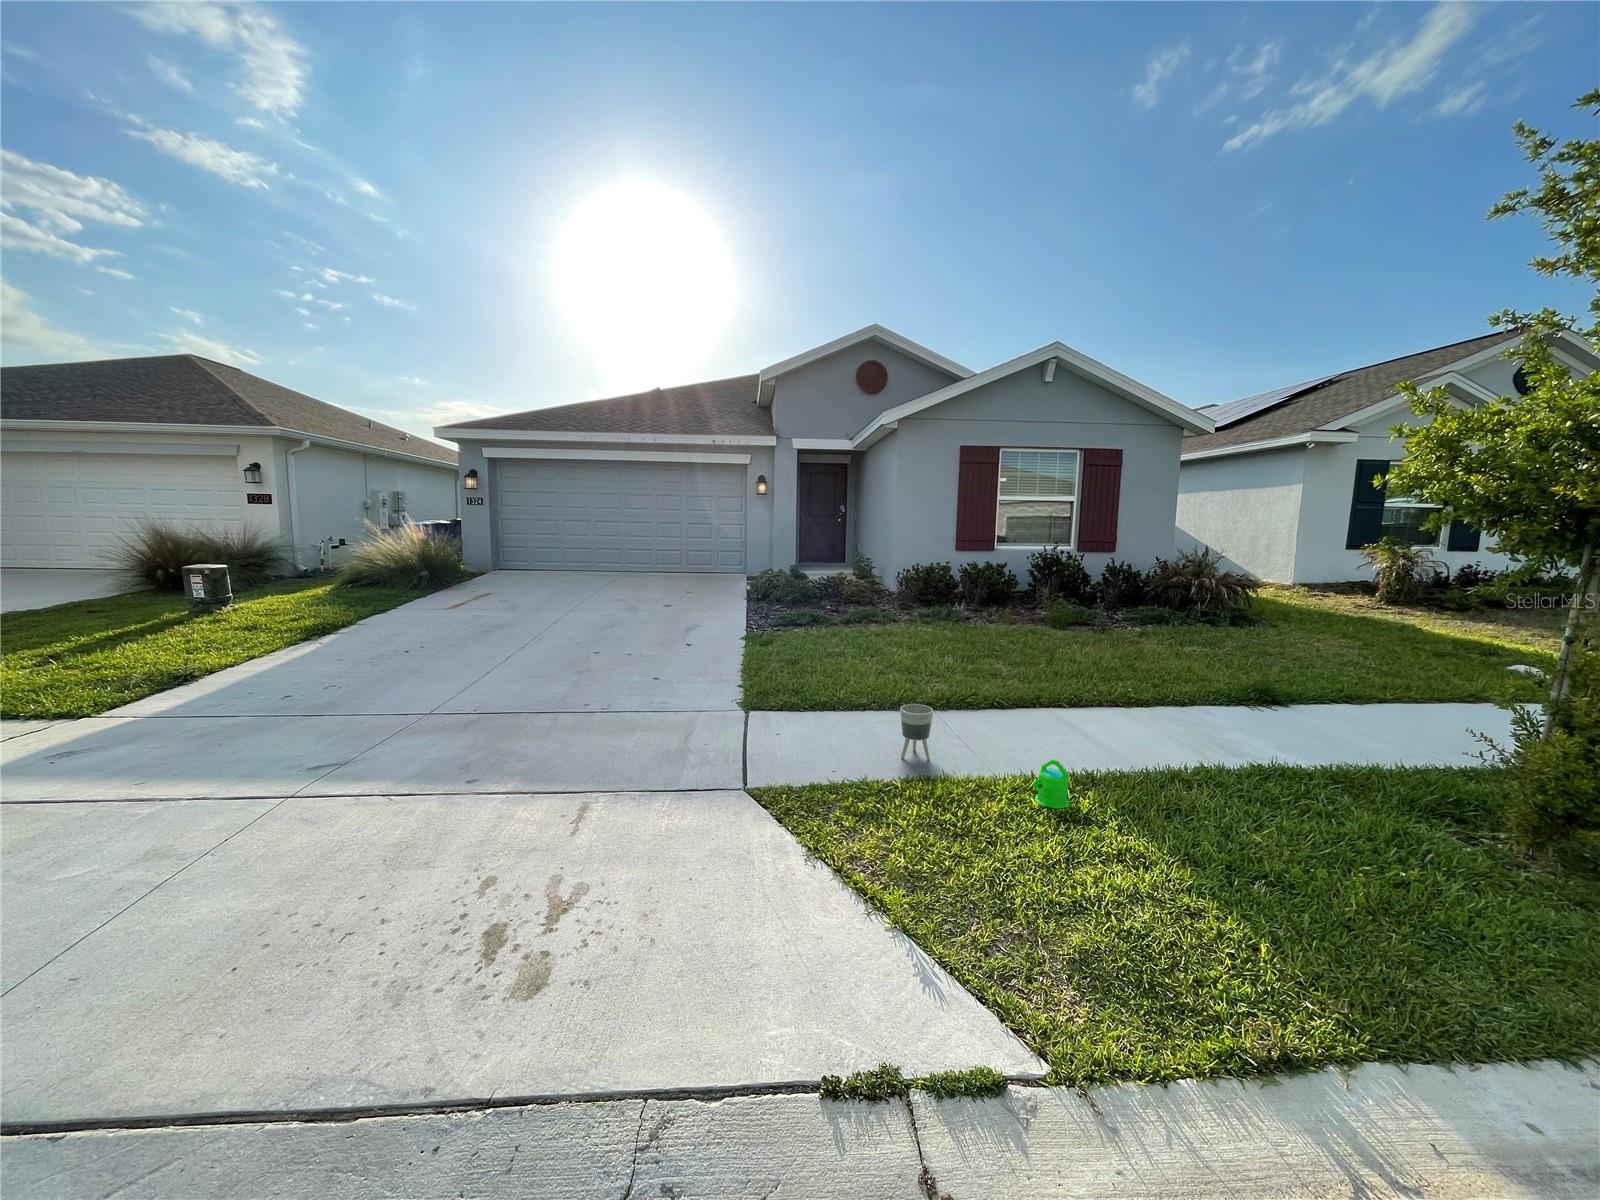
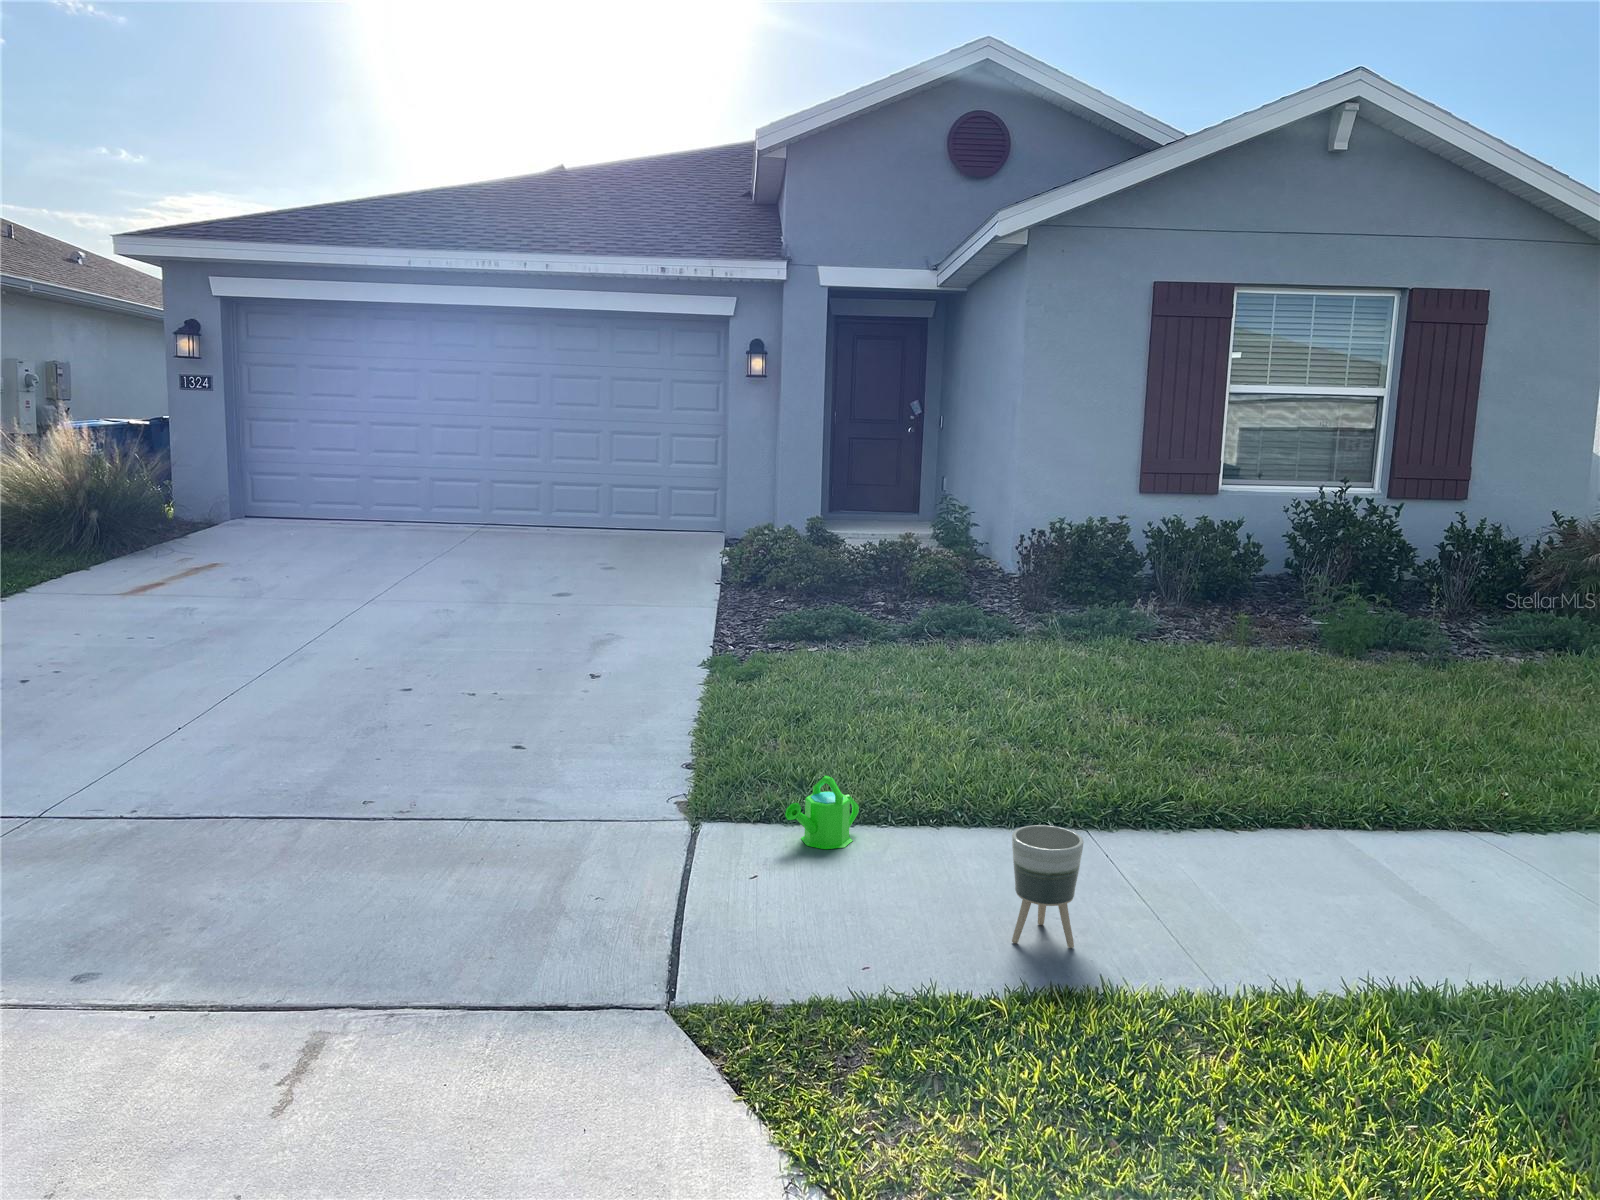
watering can: present [1033,759,1069,809] -> present [785,776,859,849]

